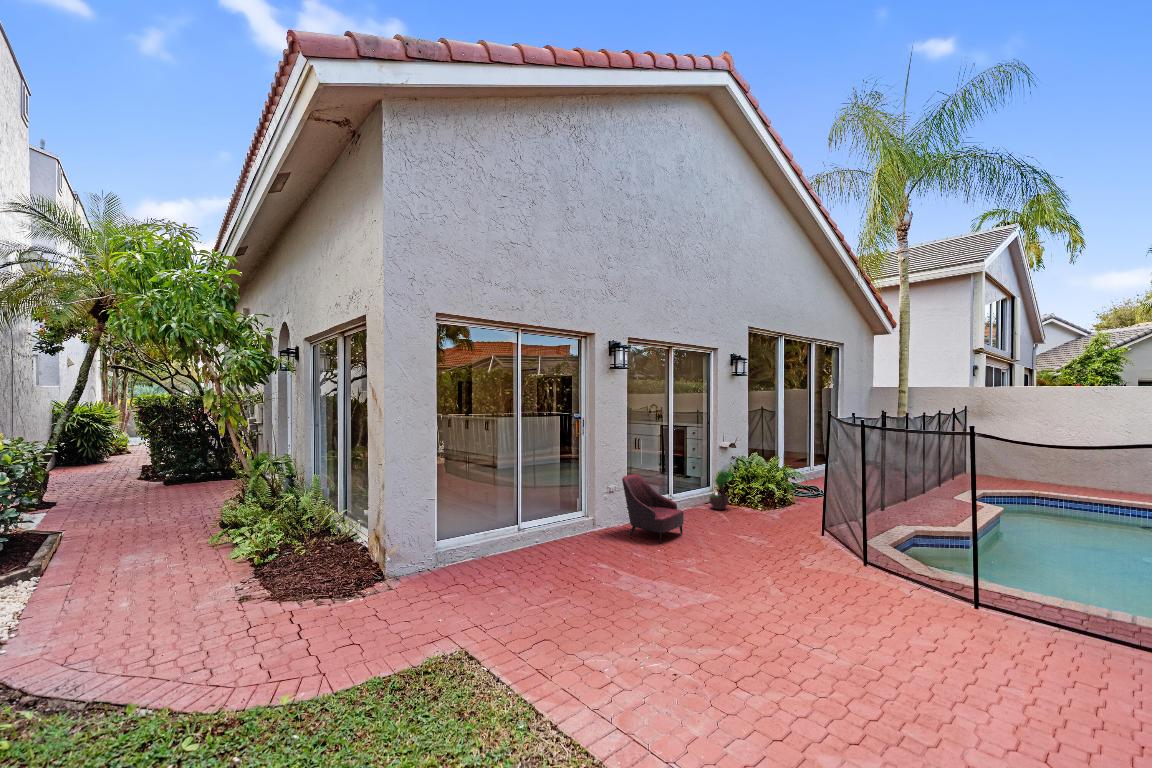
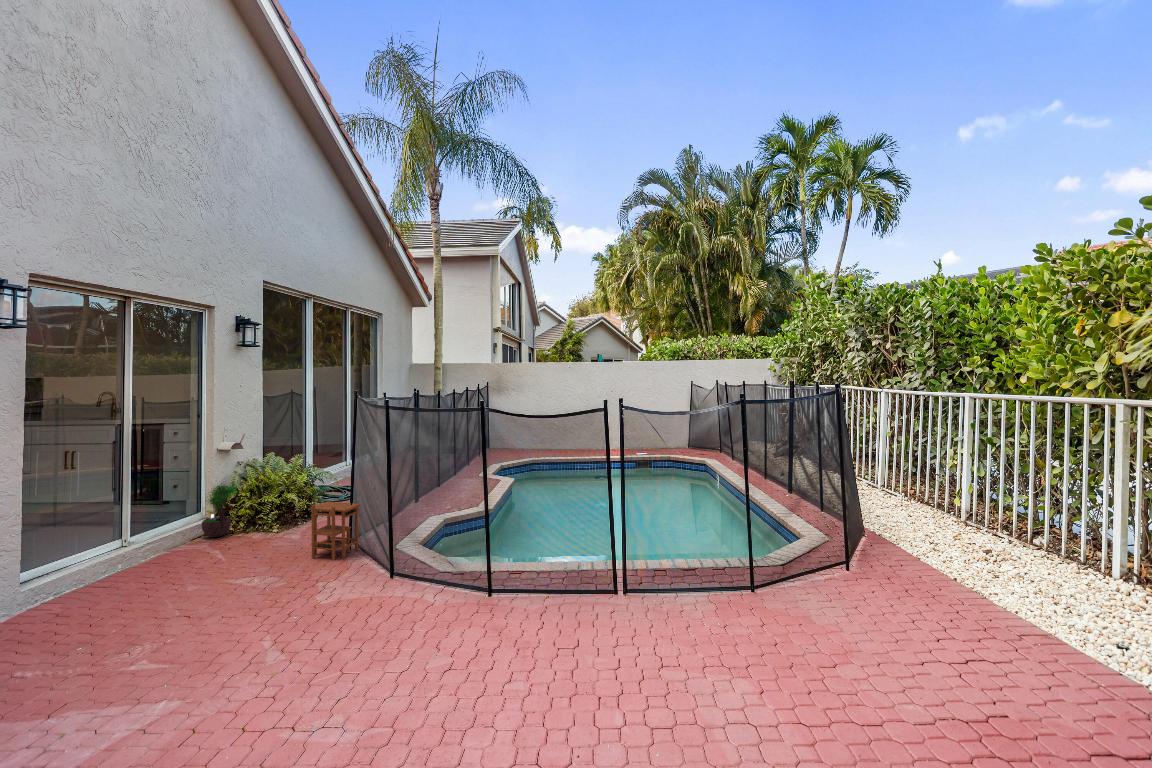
armchair: present [622,474,684,543] -> none [24,517,150,621]
side table: none [789,493,832,542] -> present [310,502,360,560]

